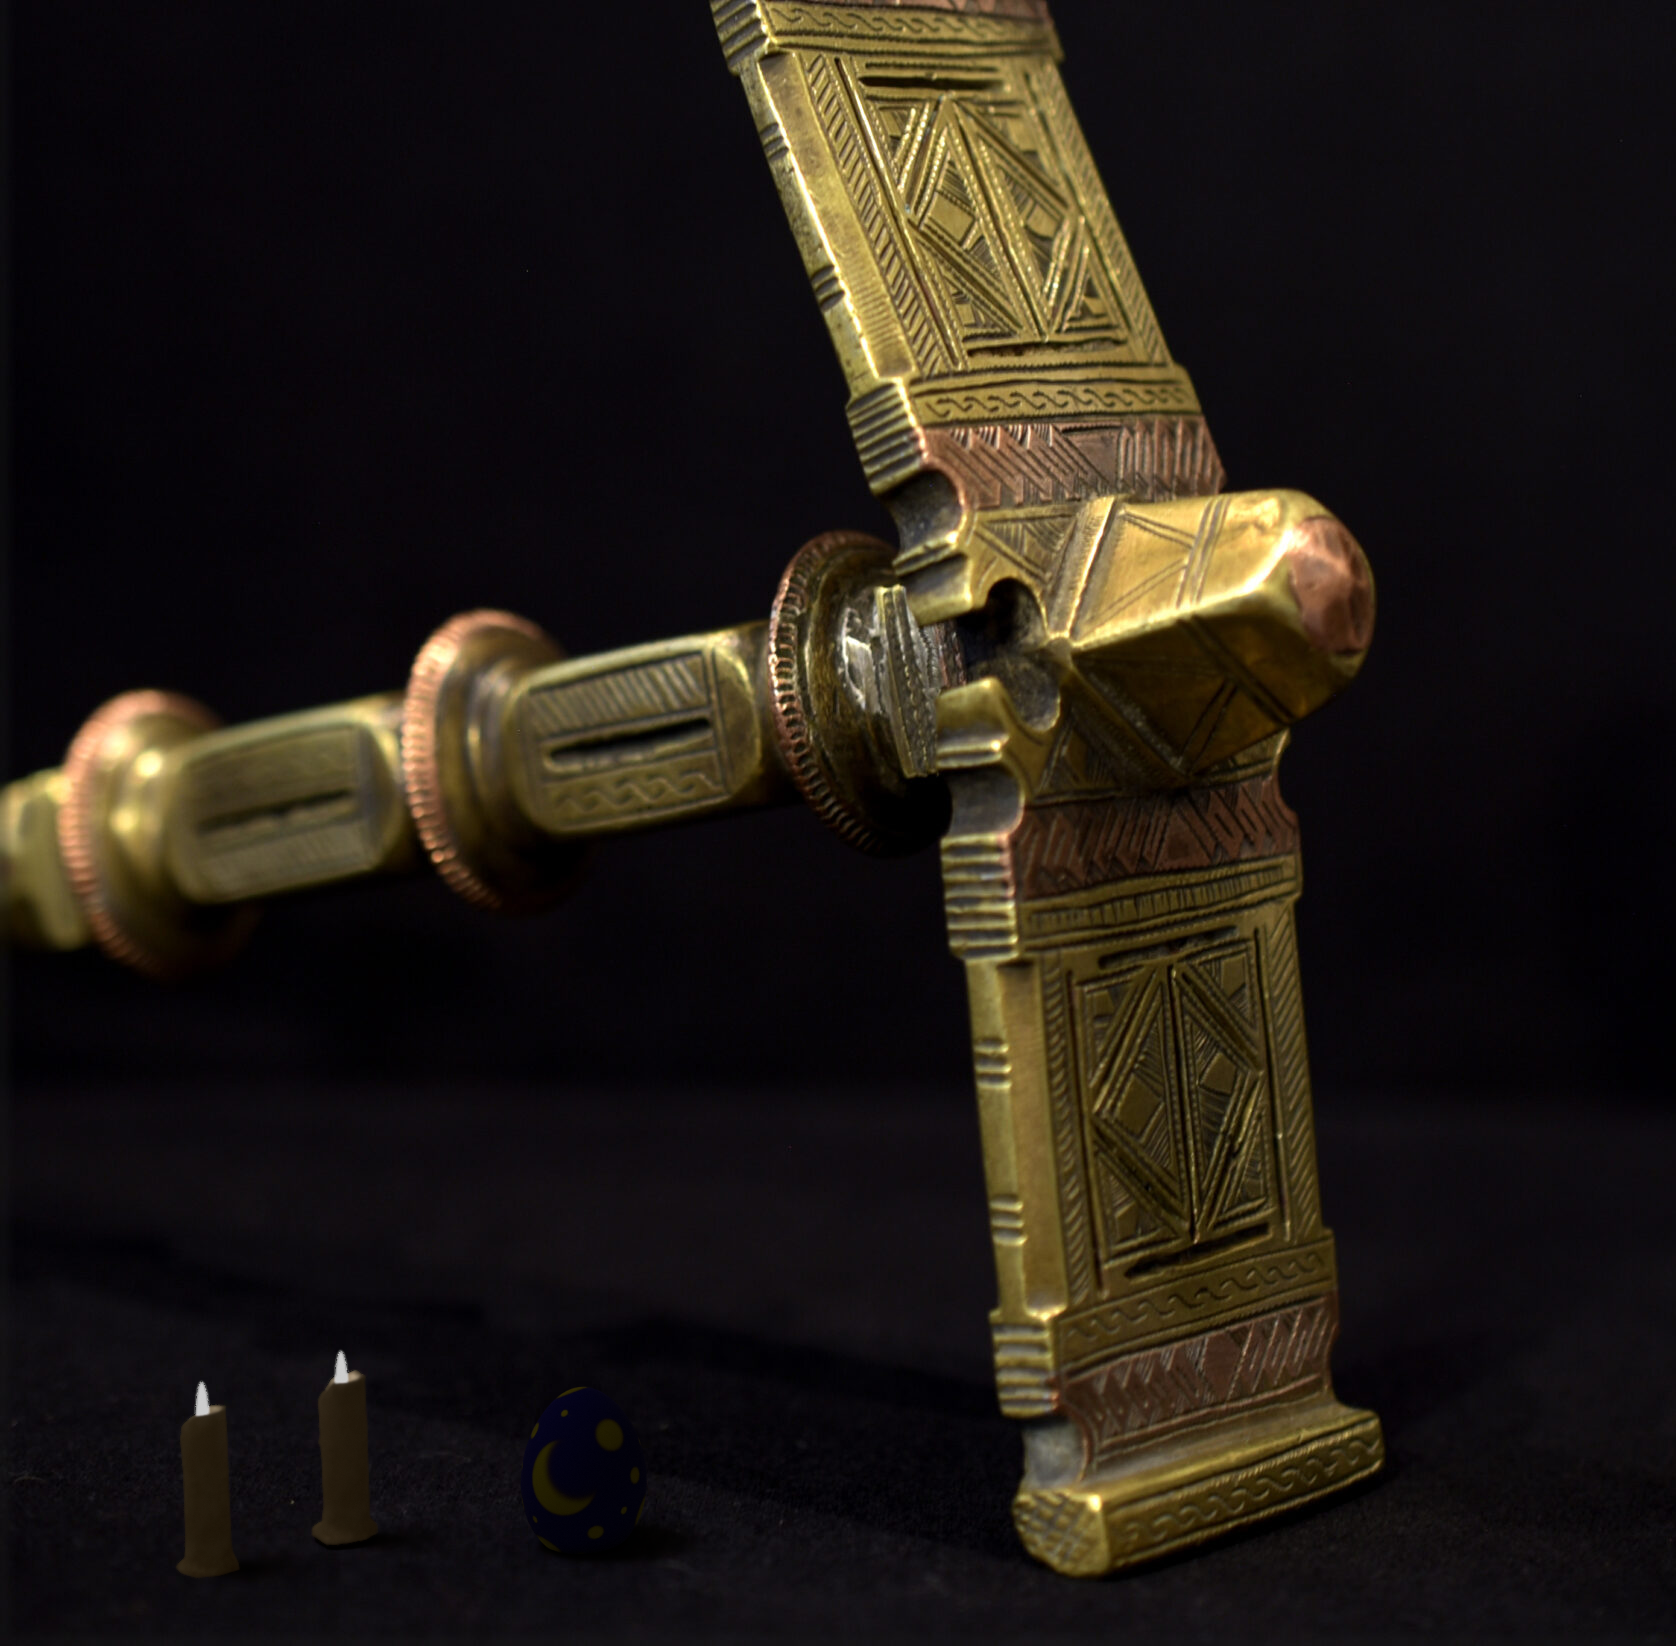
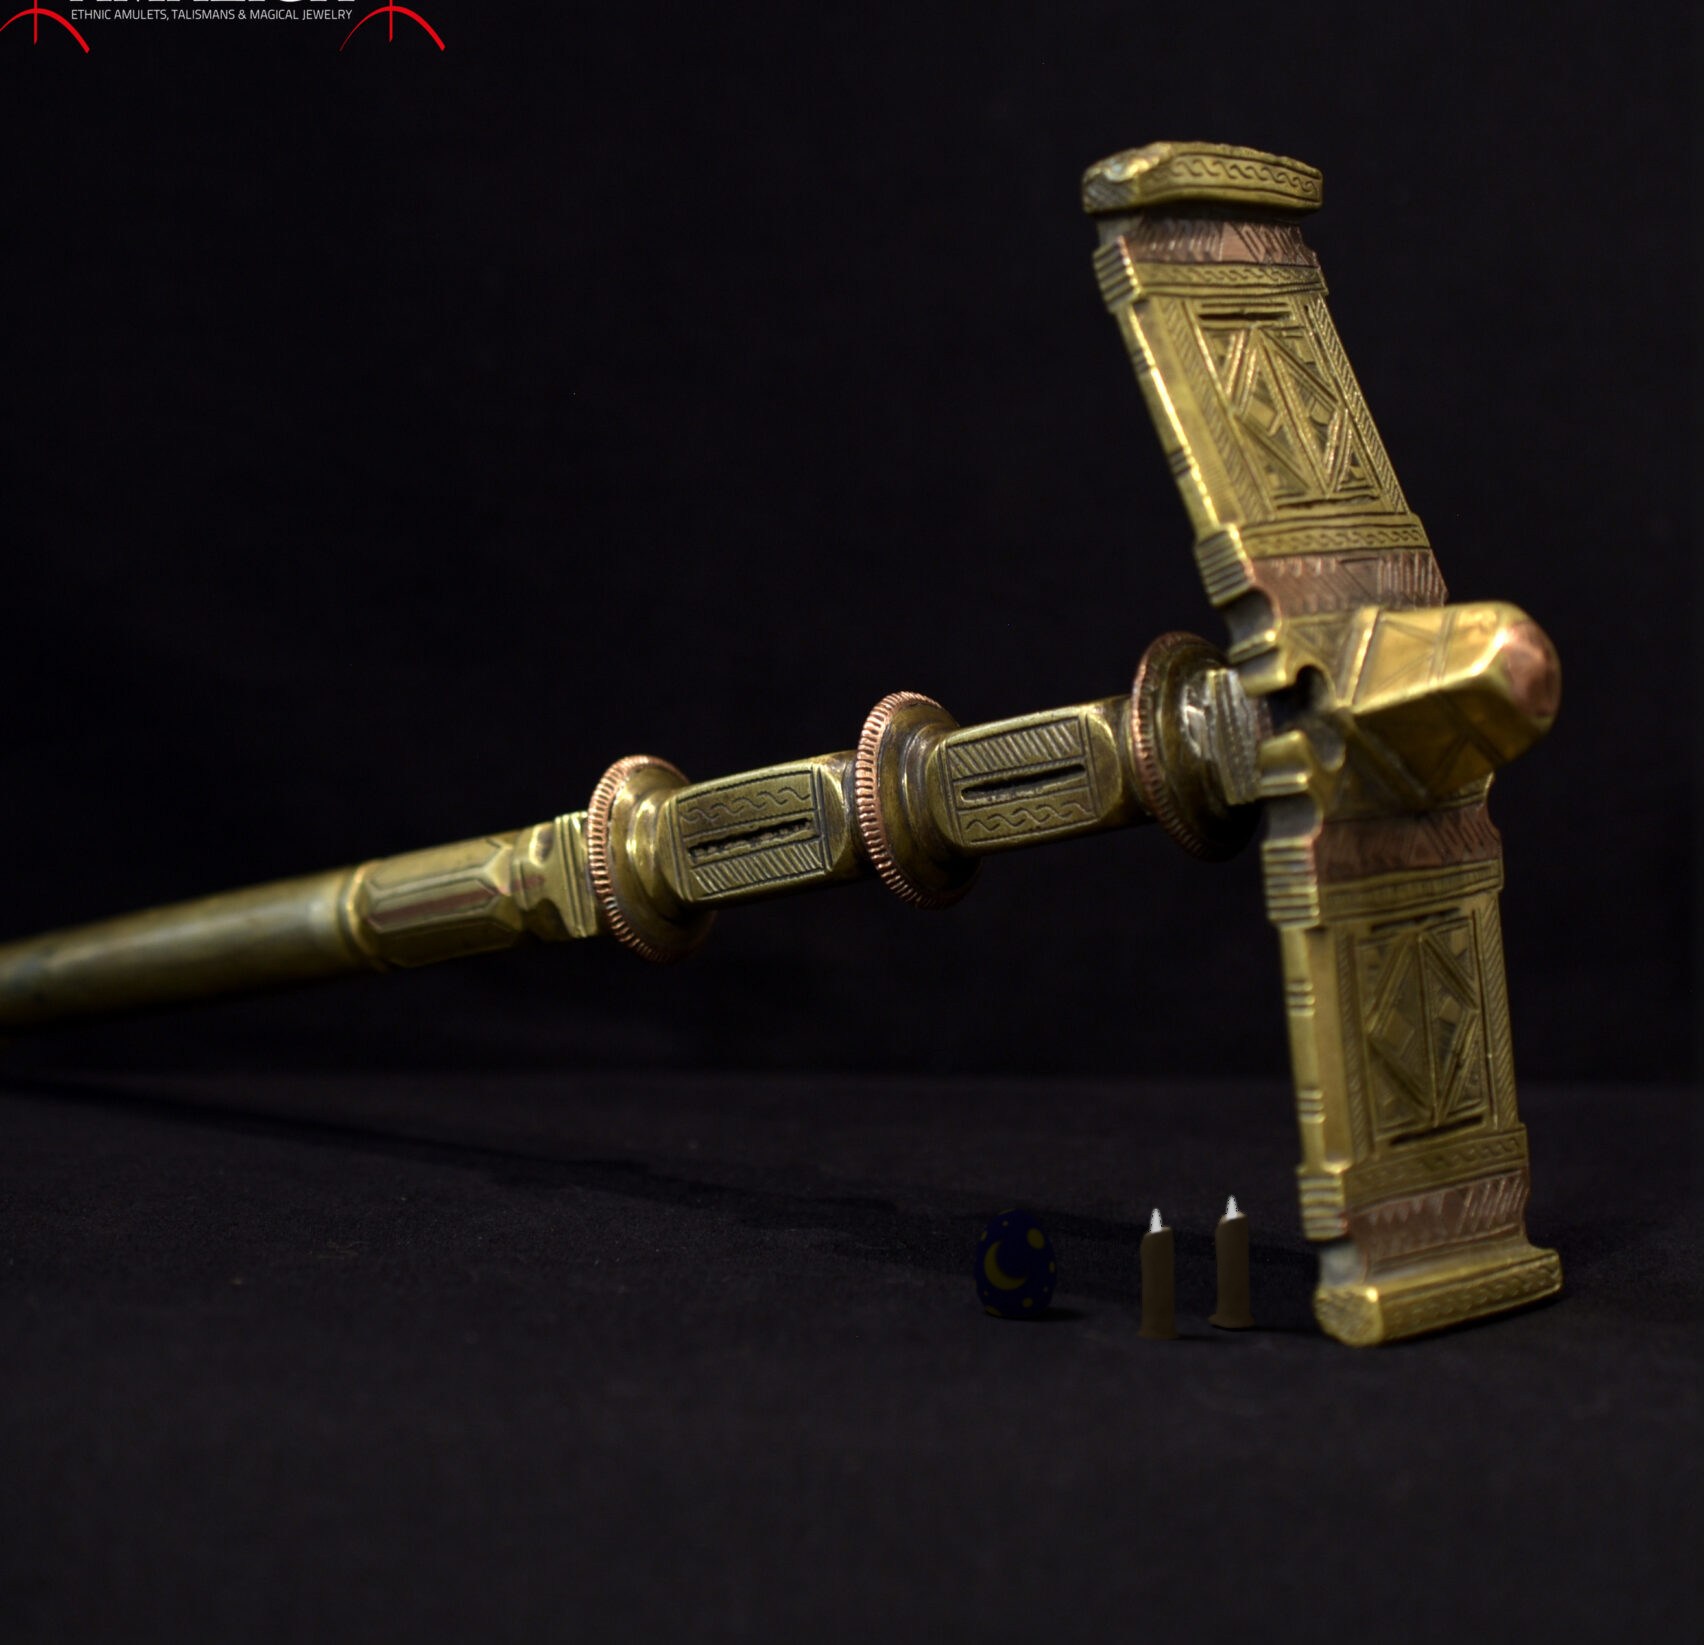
candle: present [177,1352,378,1578] -> present [1137,1198,1255,1340]

